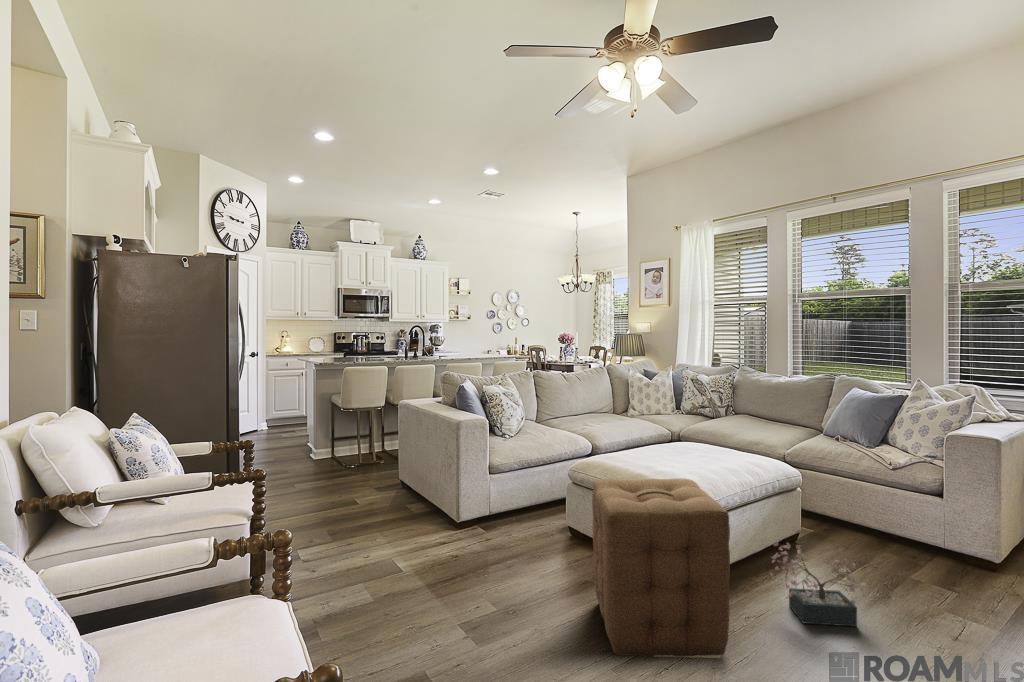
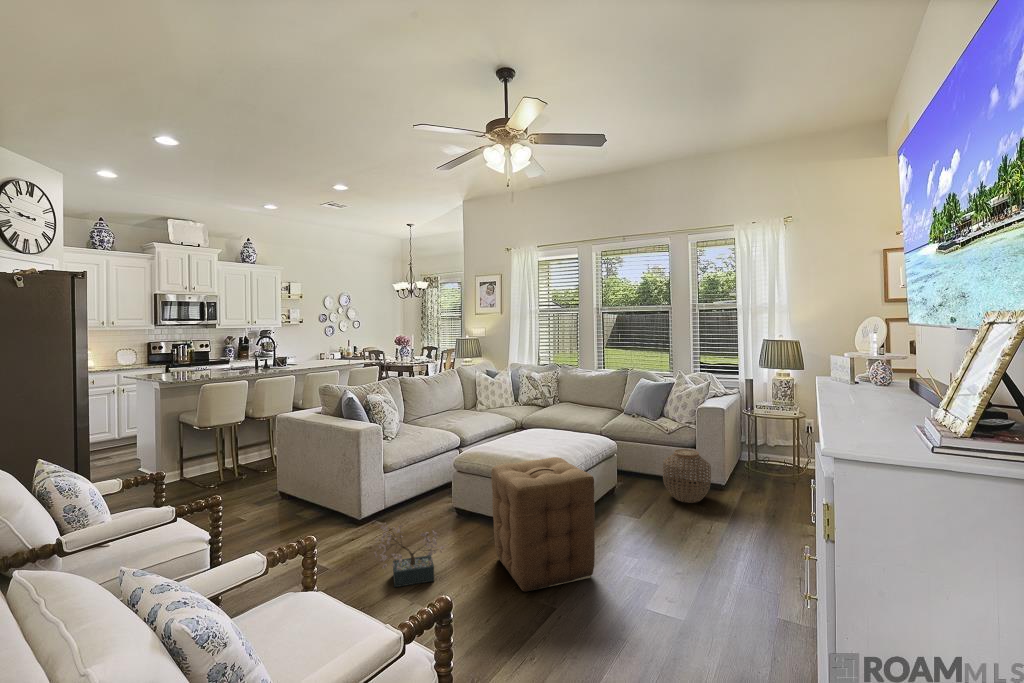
woven basket: none [876,493,965,578] -> present [663,449,711,503]
decorative plant: present [770,539,866,627] -> present [374,523,444,587]

